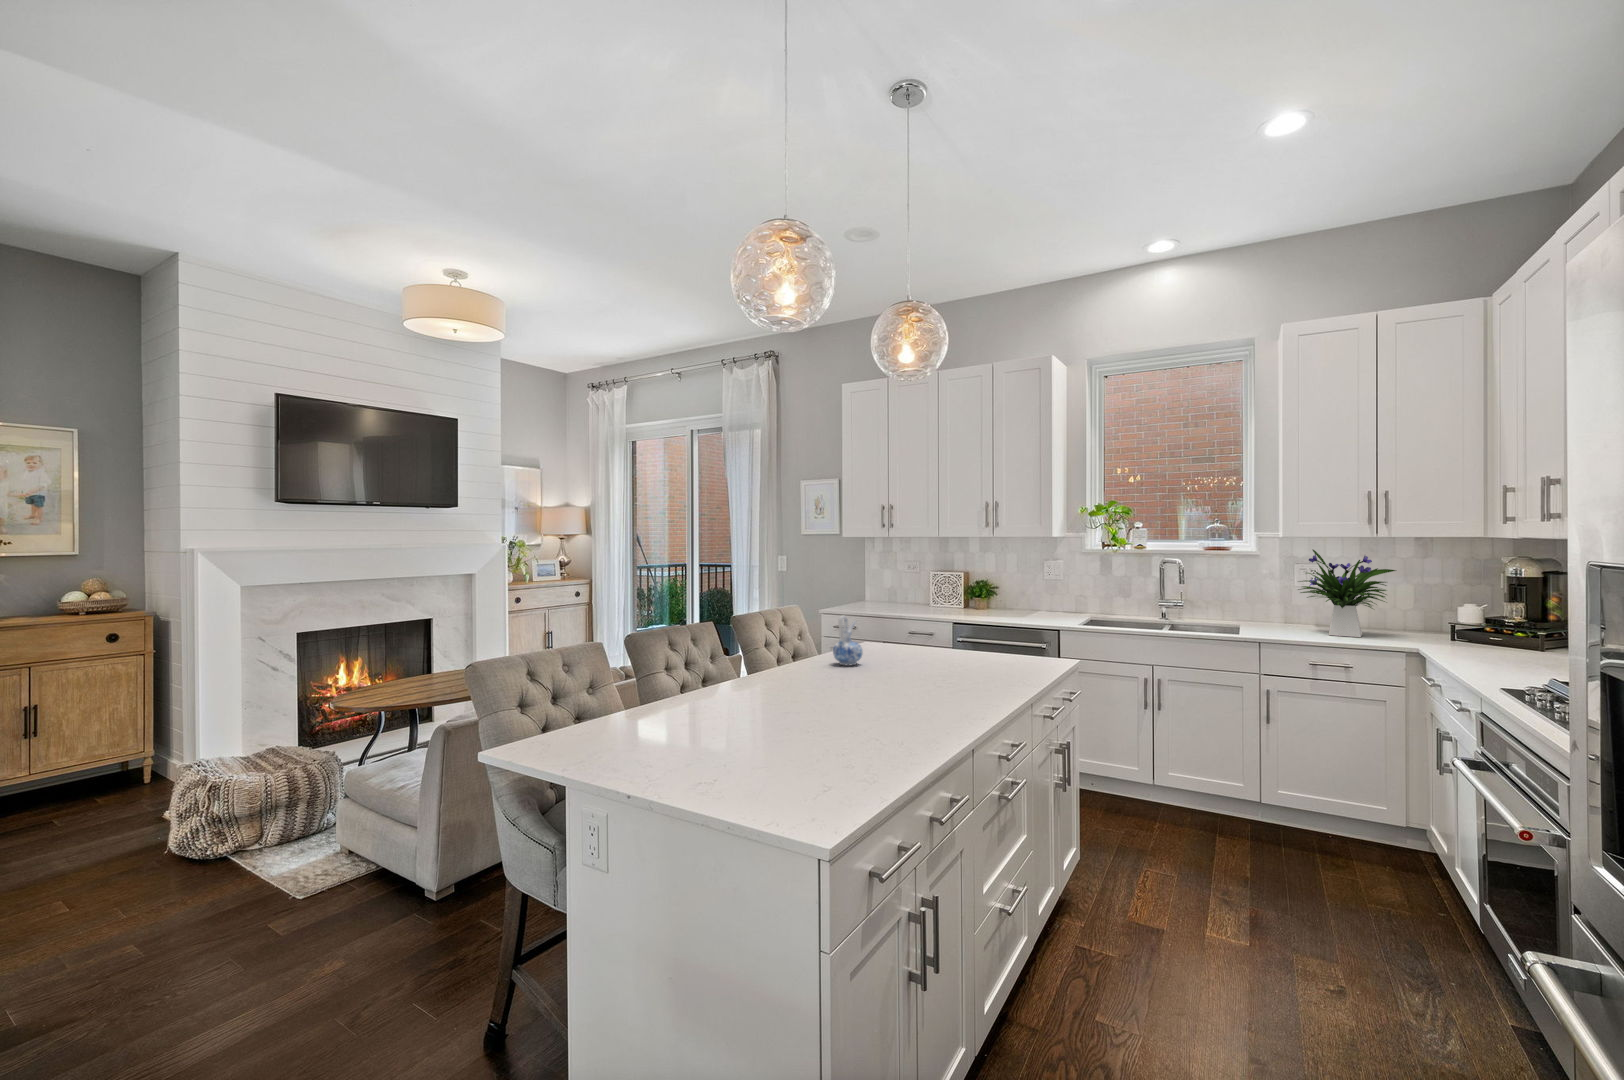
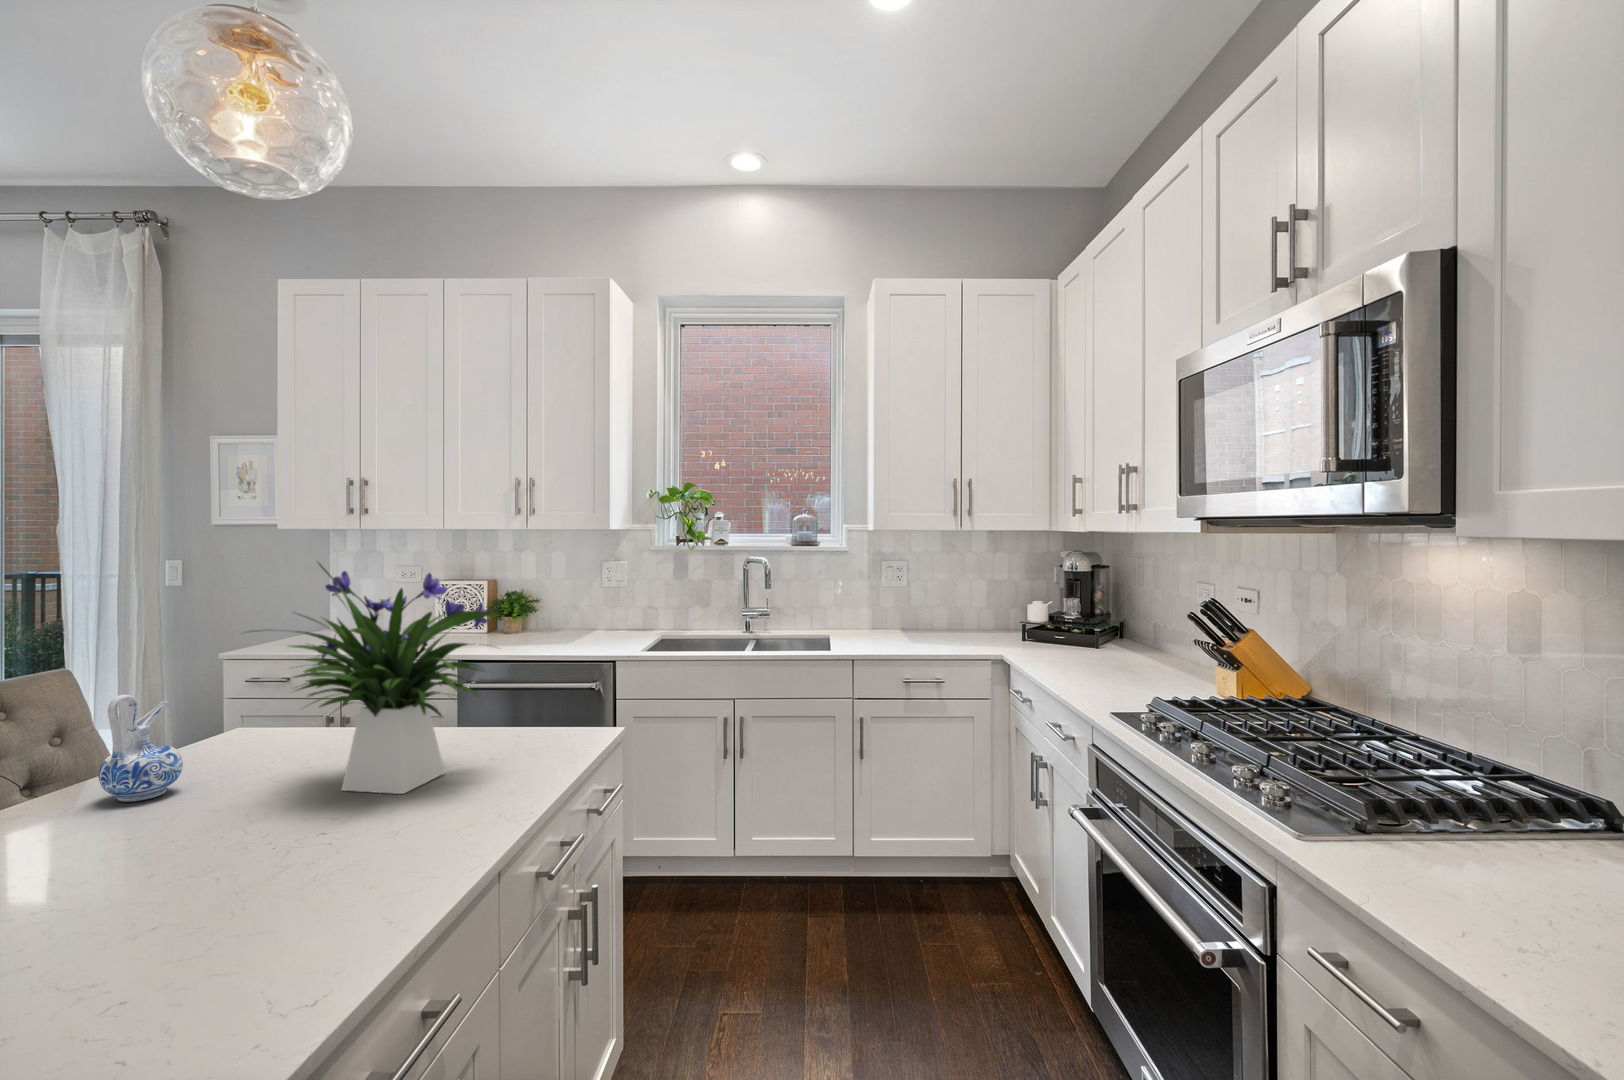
flower arrangement: present [1298,550,1396,637] -> present [248,563,493,794]

